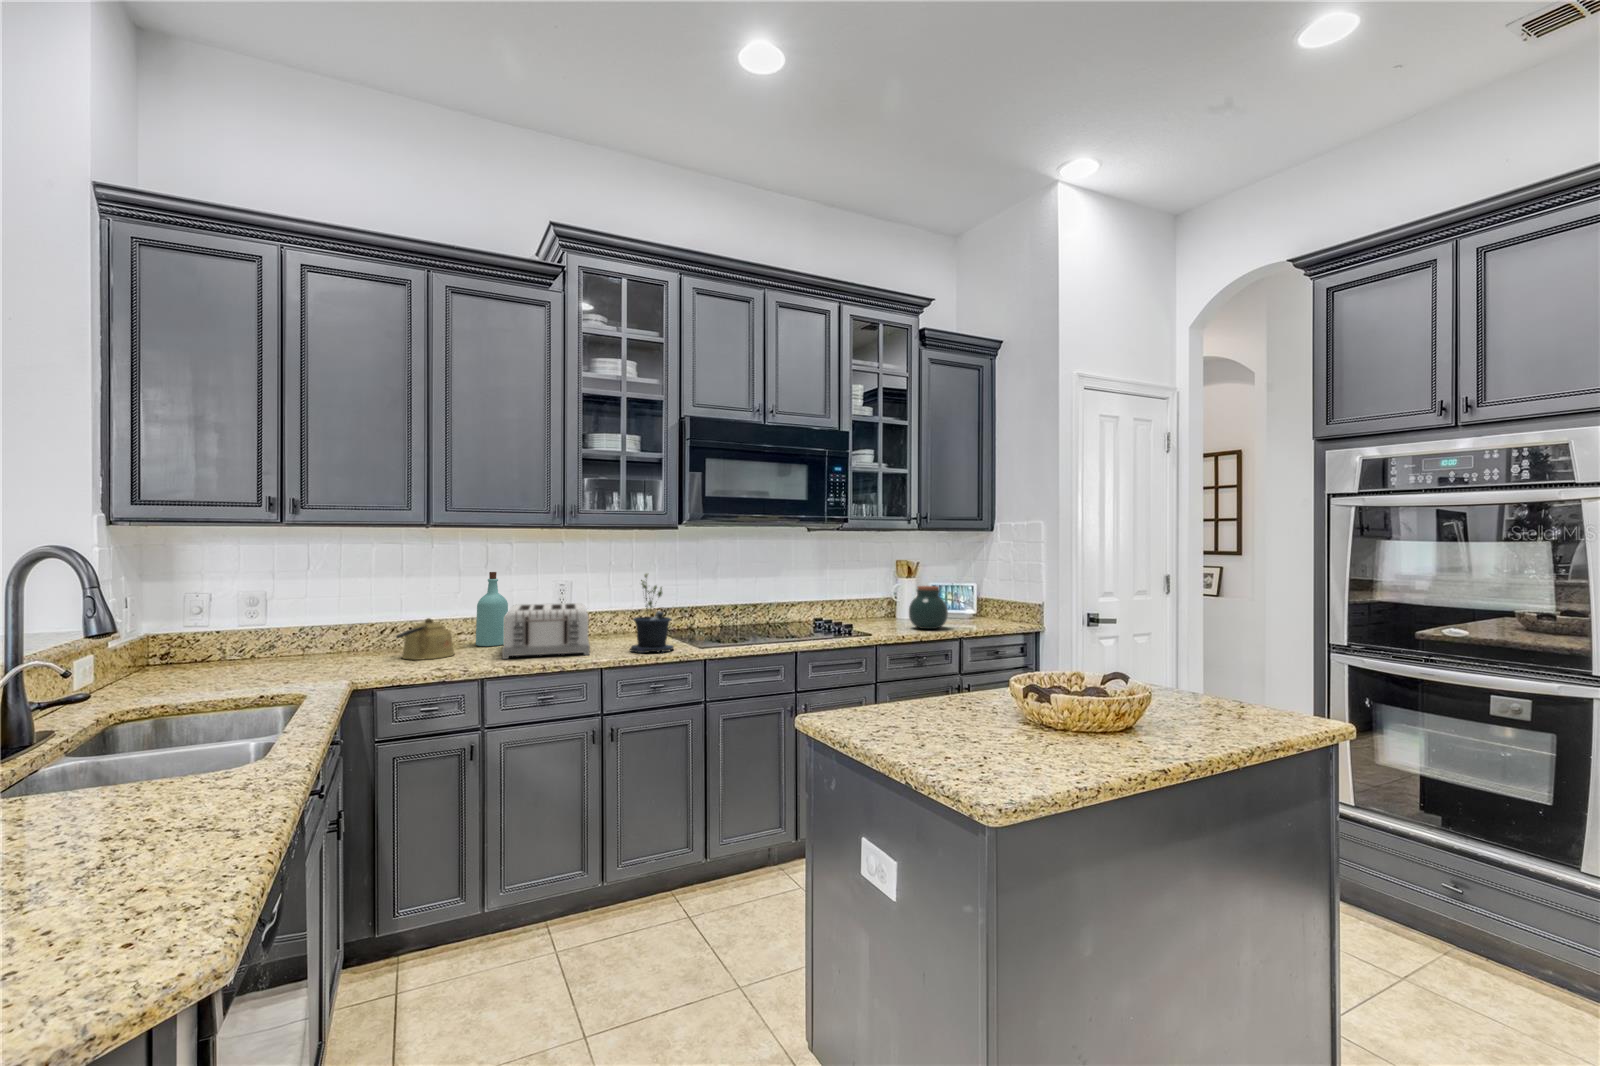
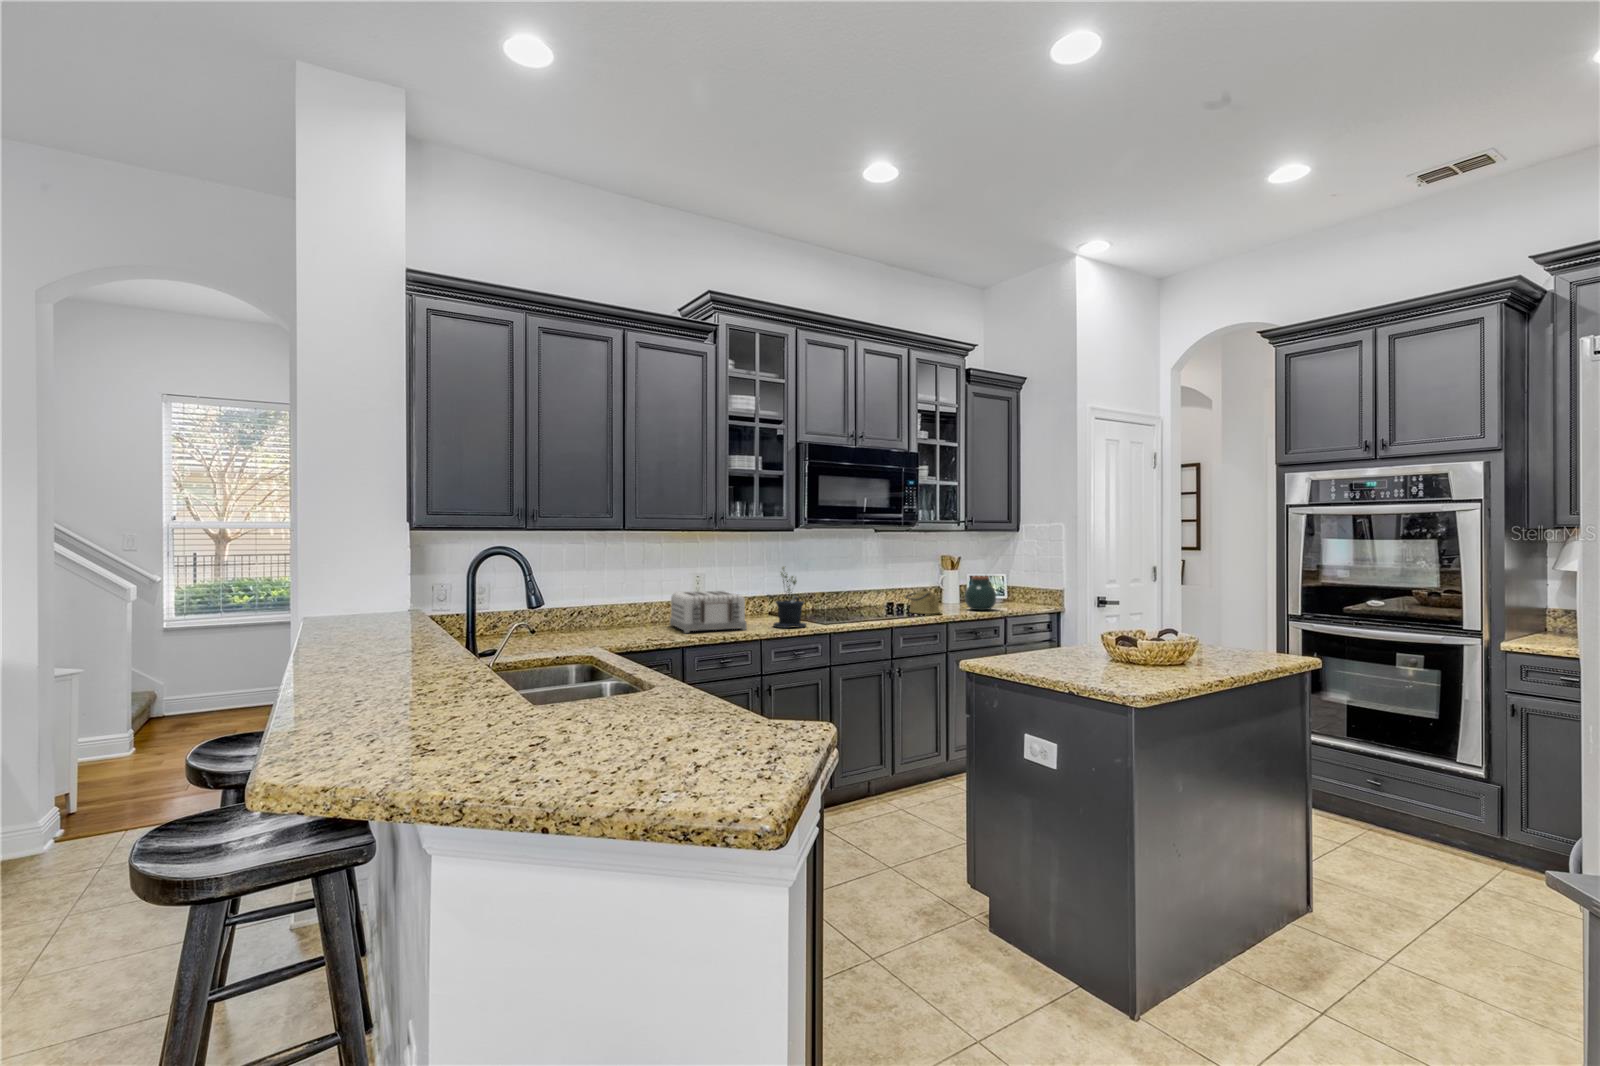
bottle: present [476,572,508,646] -> none [641,566,664,626]
kettle: present [396,618,454,660] -> present [905,588,940,614]

